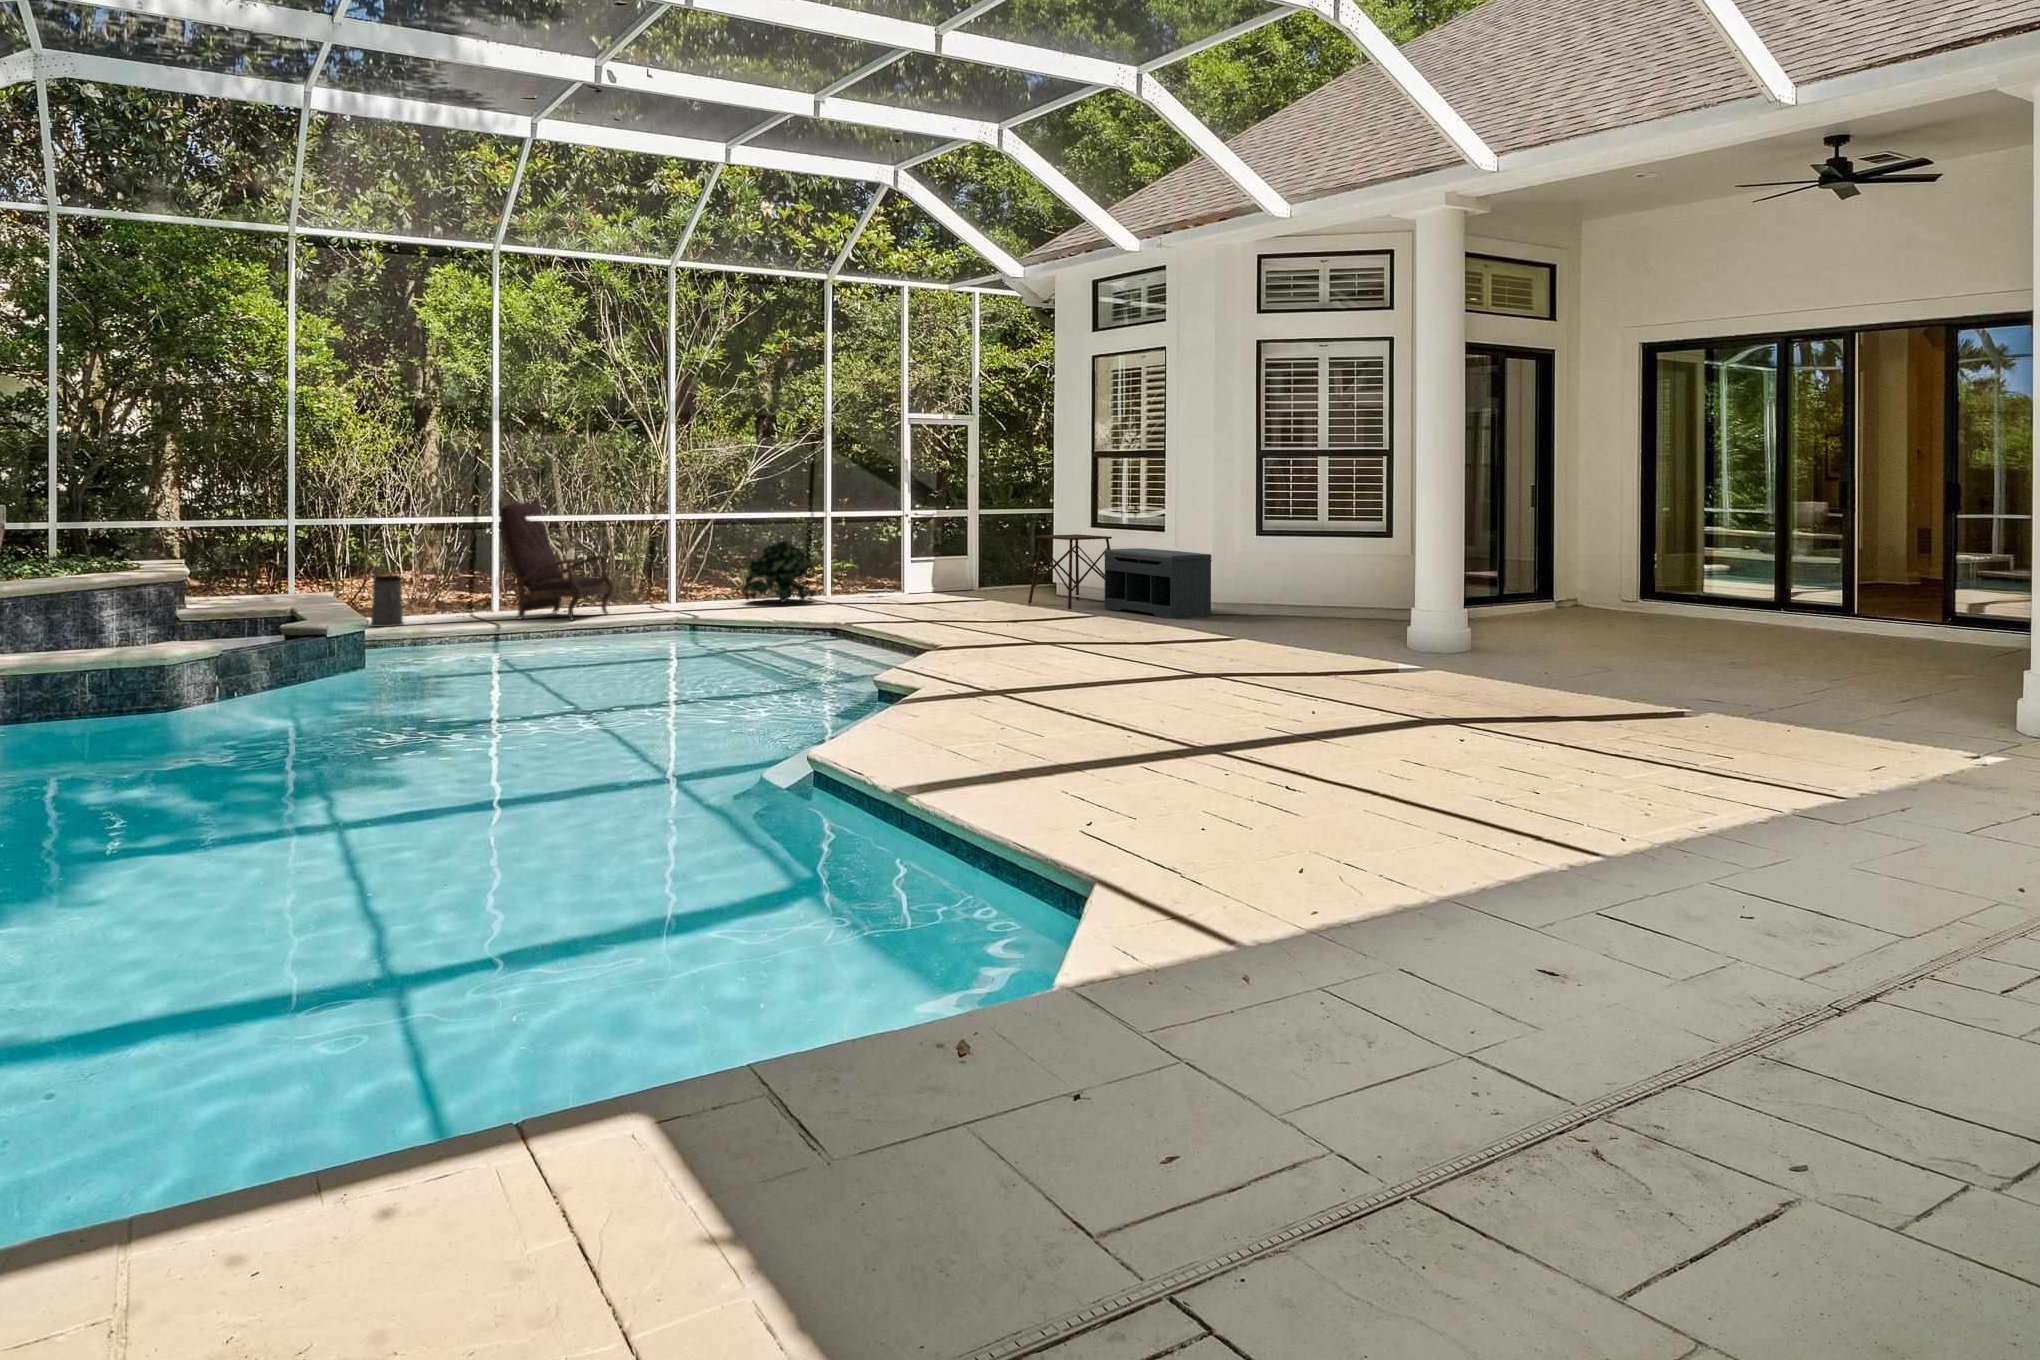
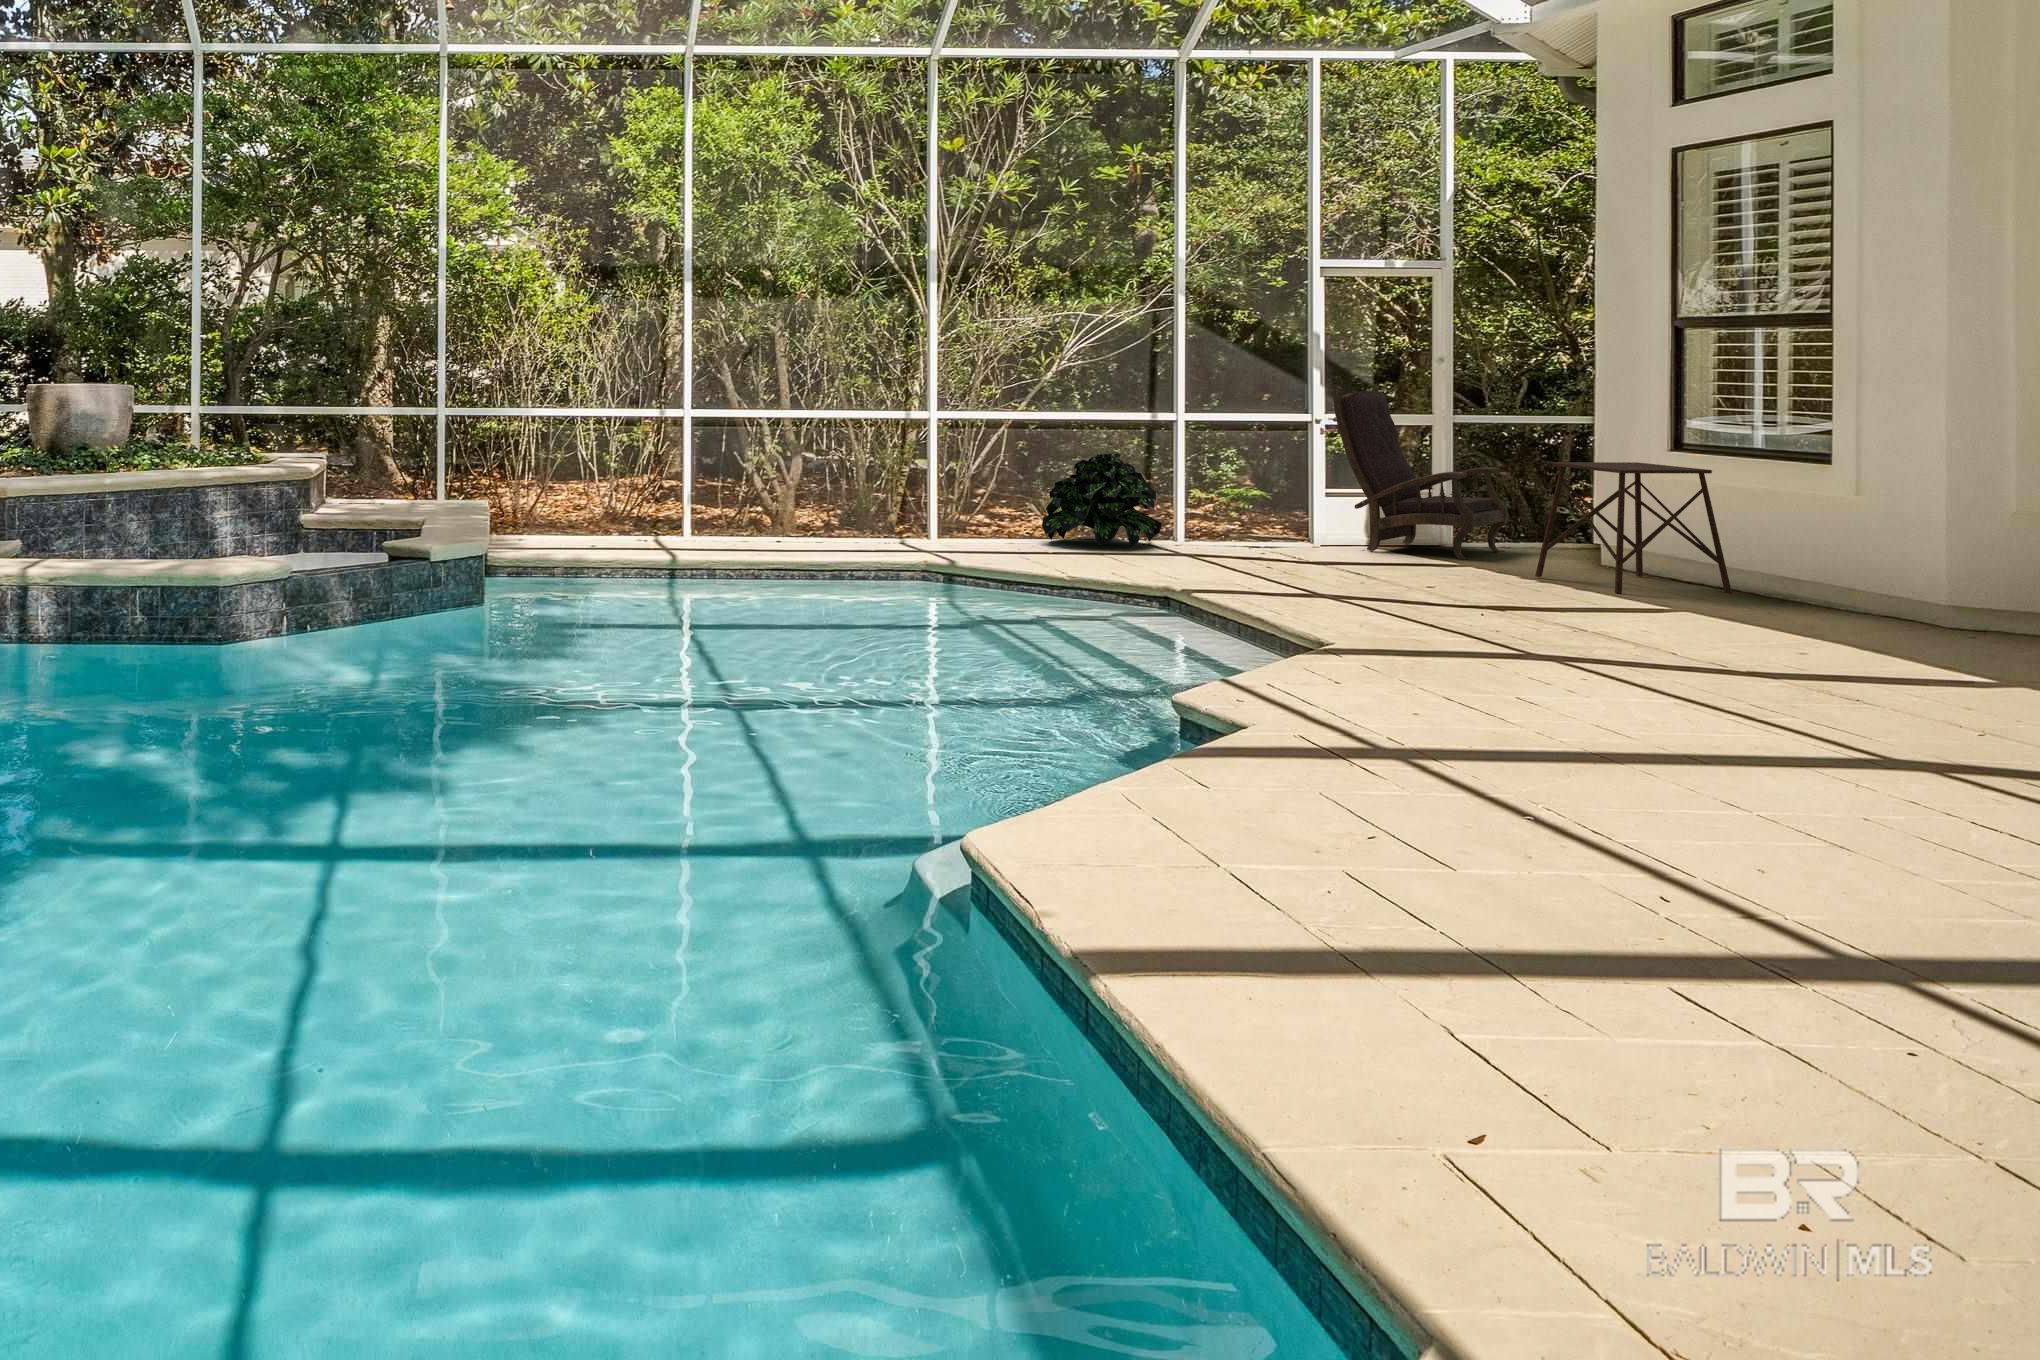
armchair: present [499,499,614,621] -> present [1334,385,1508,560]
bench: present [1104,548,1212,619] -> none [1693,493,1946,634]
watering can: present [370,570,404,627] -> none [538,465,578,546]

